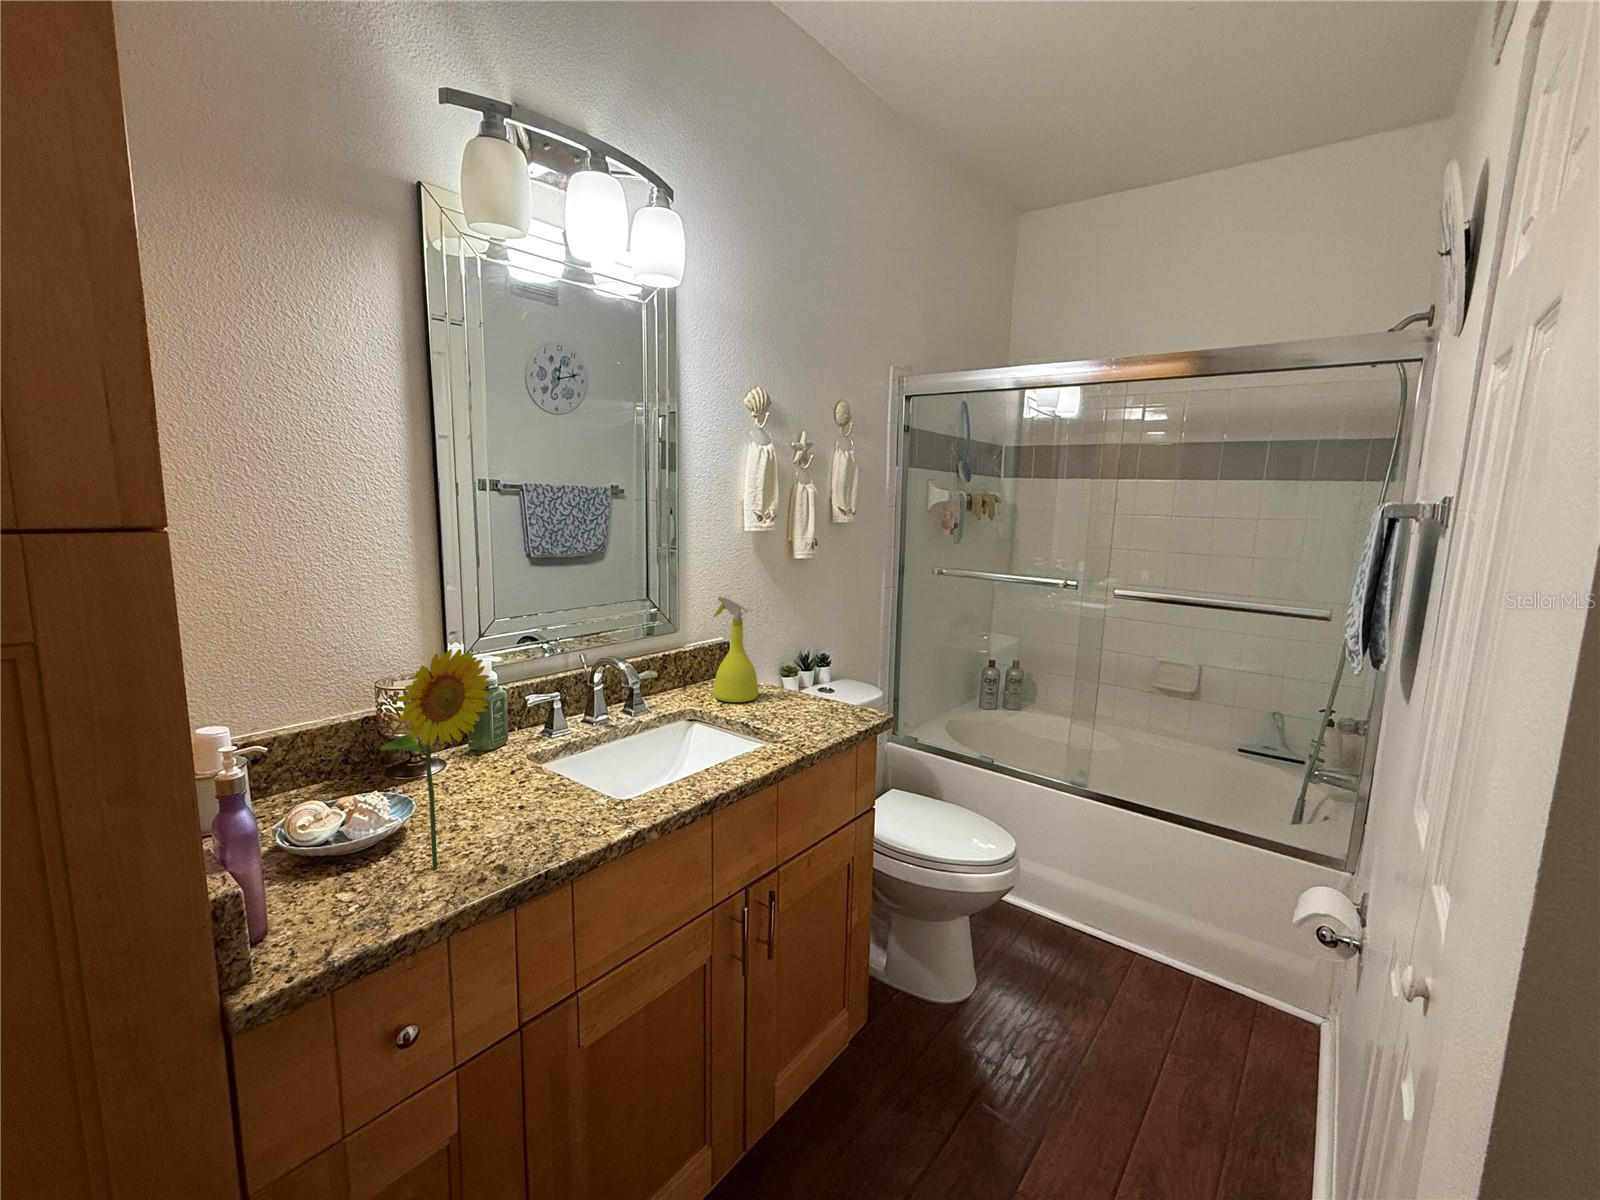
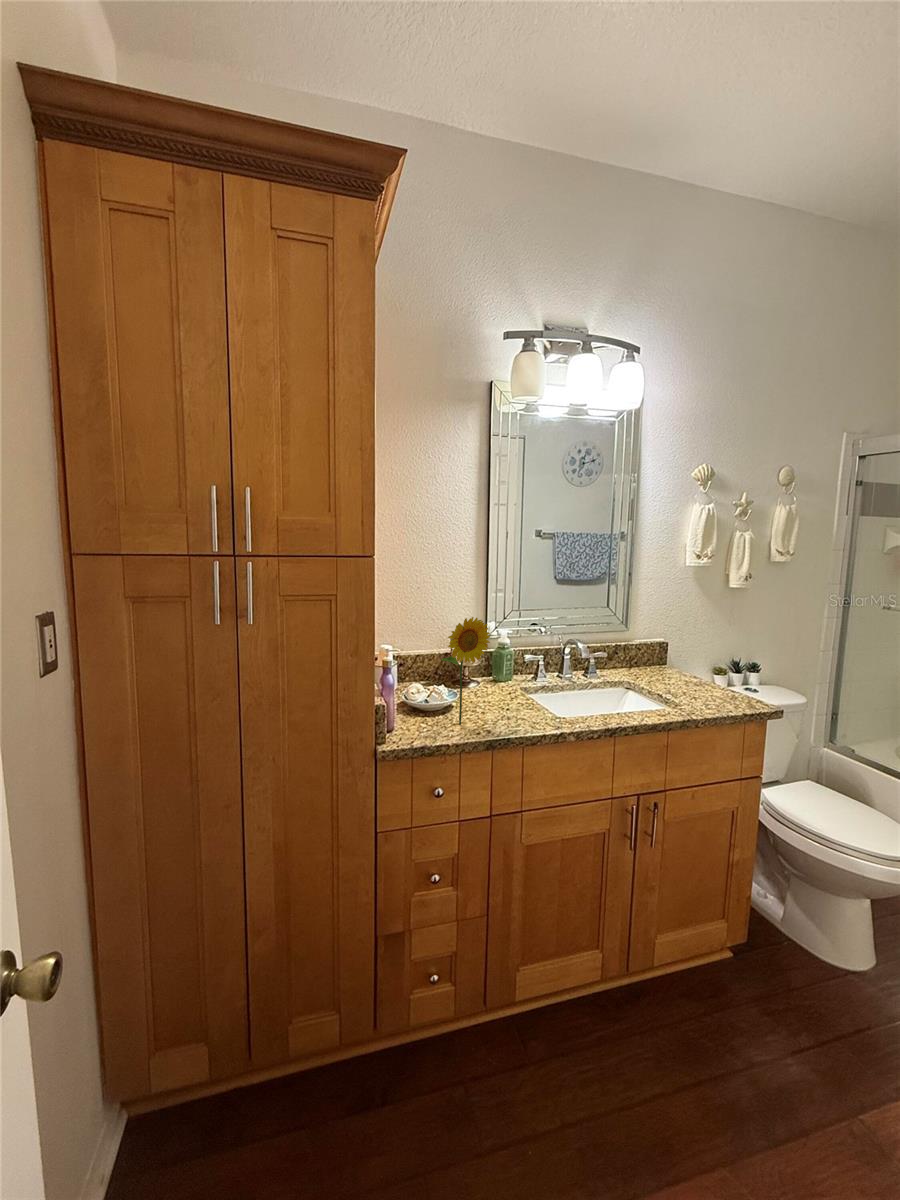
spray bottle: present [713,596,759,702] -> none [647,609,681,683]

